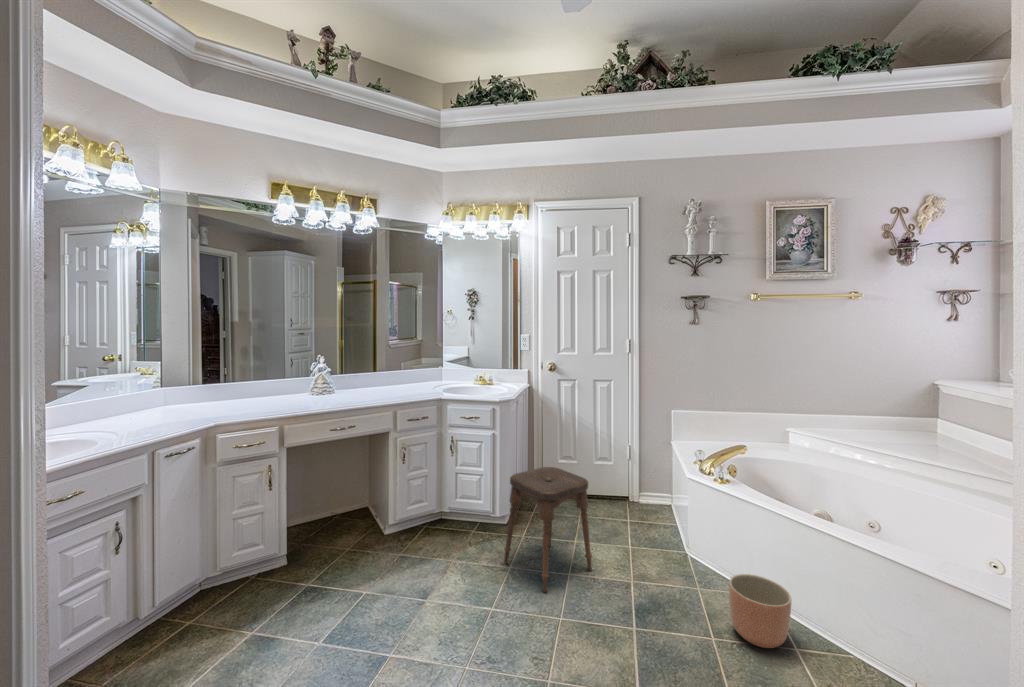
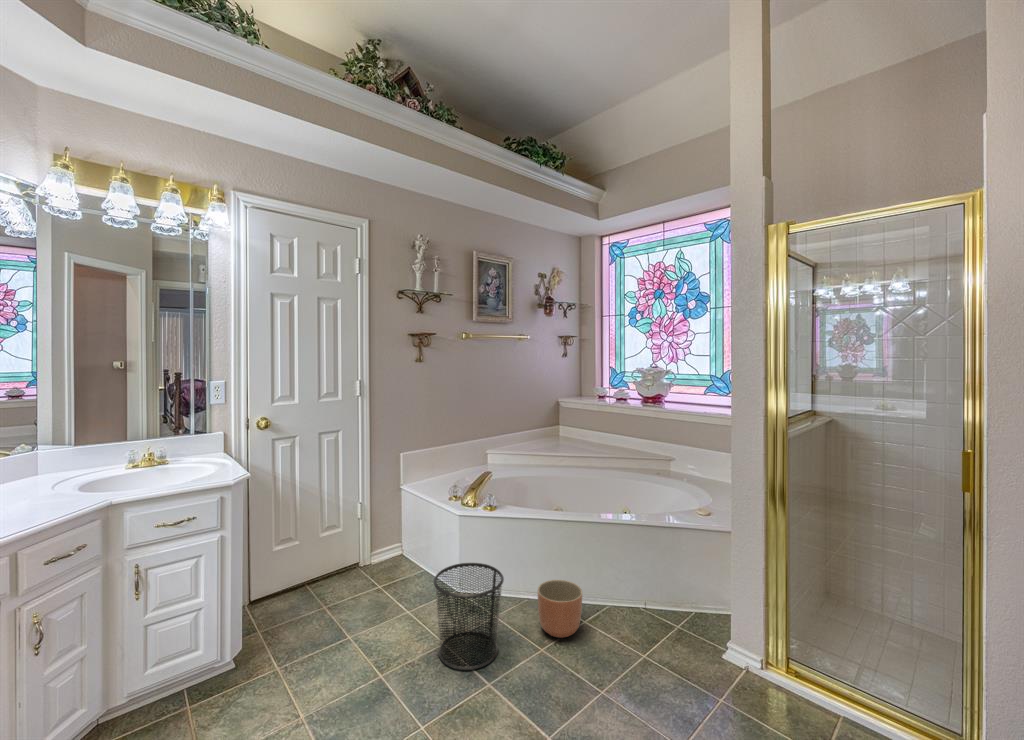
stool: present [504,467,592,592] -> none [292,553,400,713]
waste bin: none [612,512,683,616] -> present [434,563,504,670]

